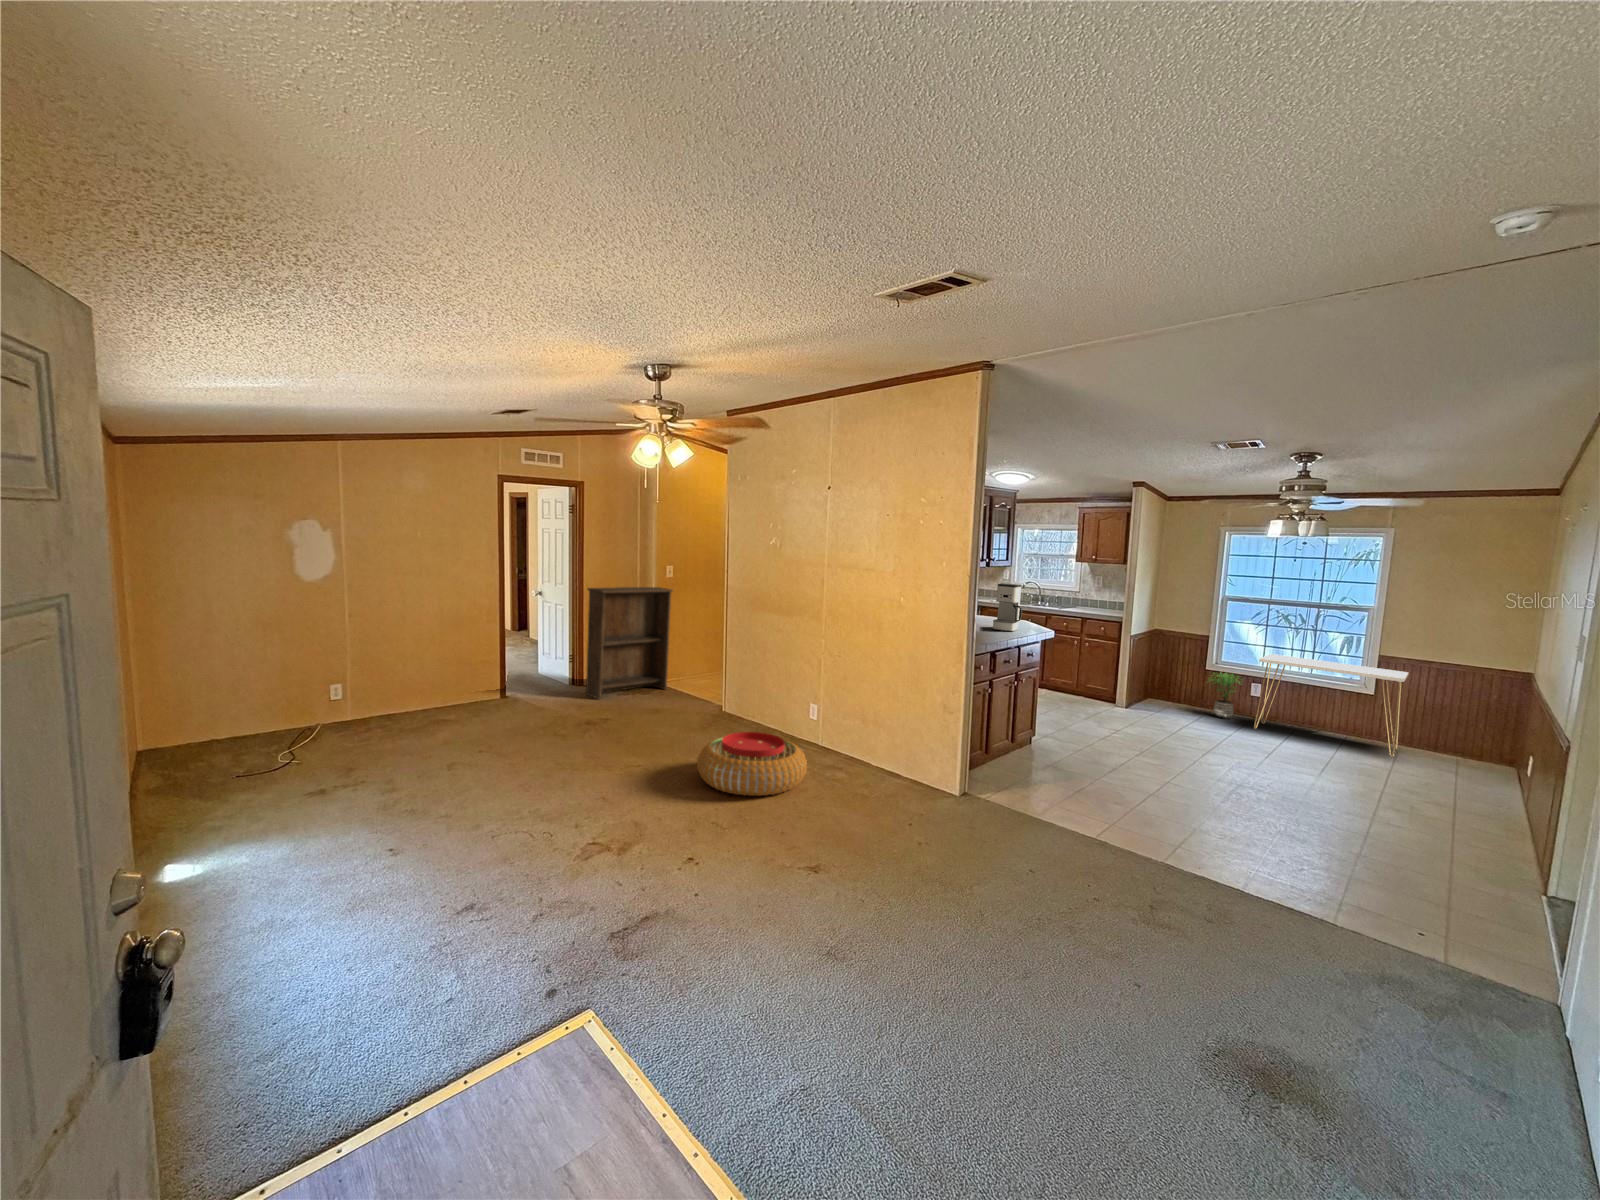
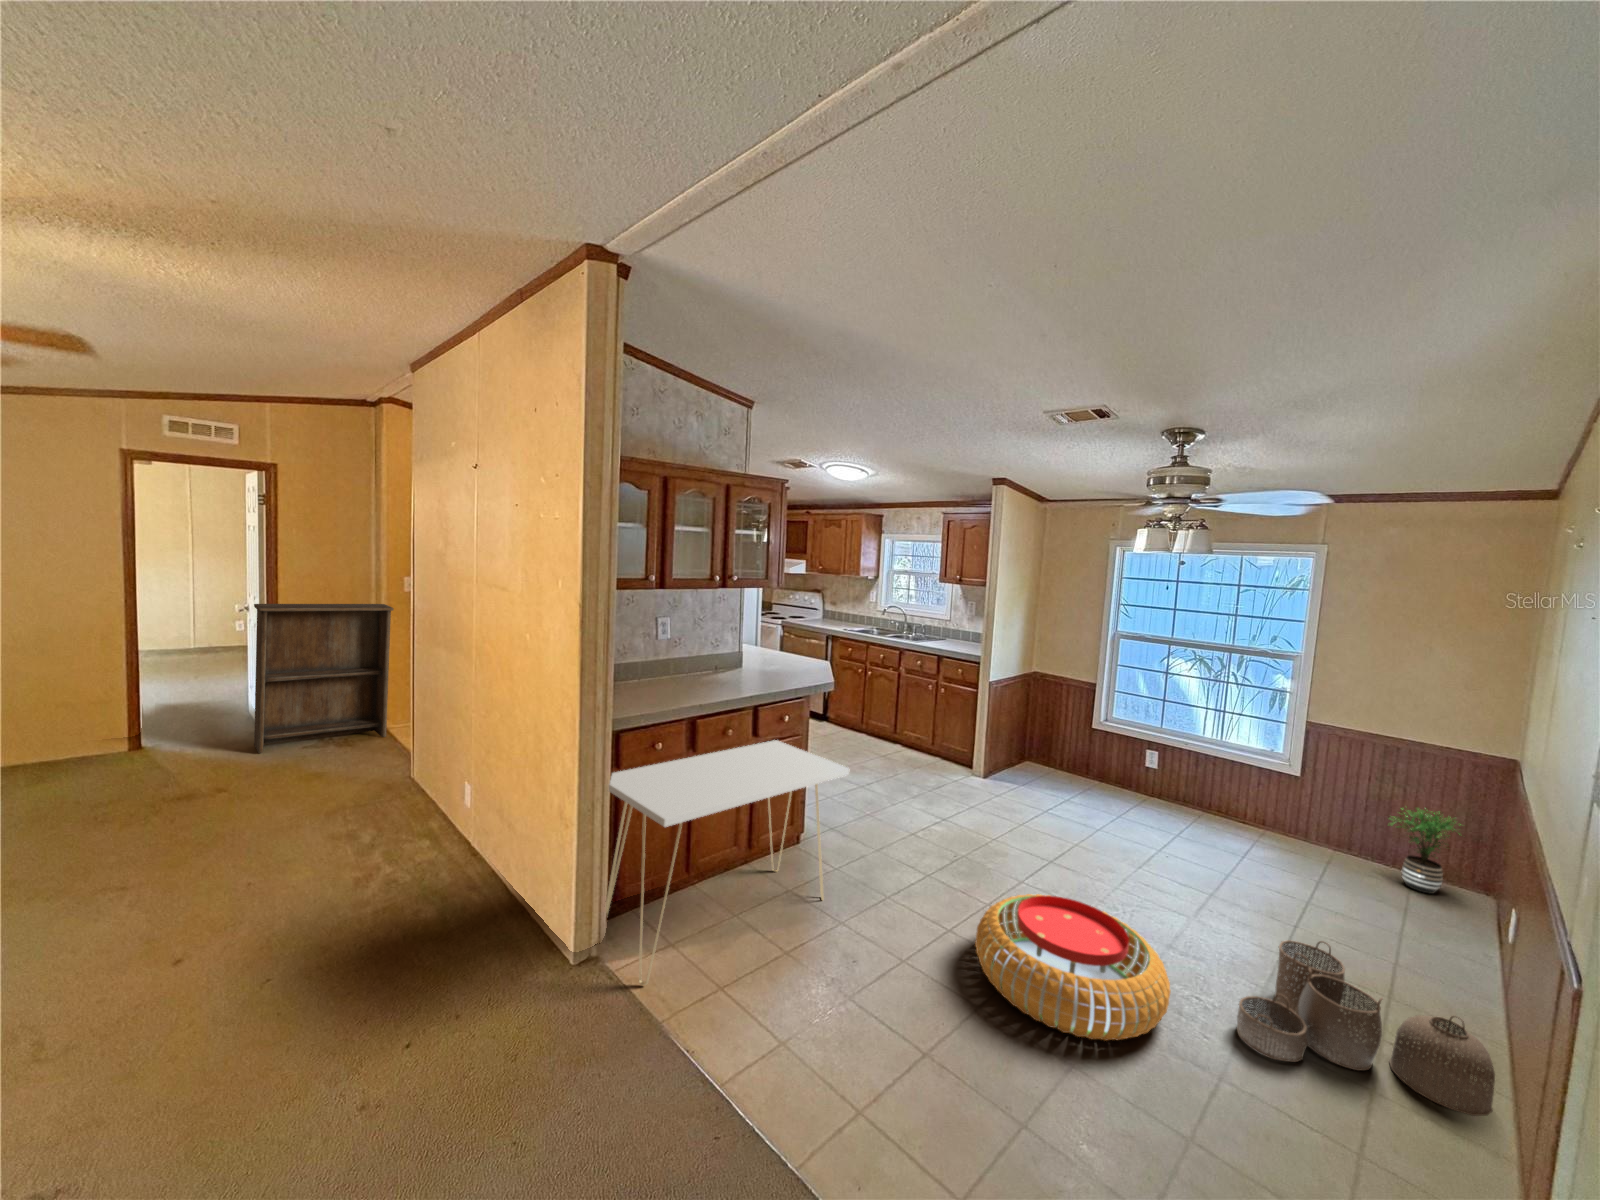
coffee maker: present [993,583,1022,631] -> none [733,613,781,685]
console table: present [1254,654,1408,756] -> present [606,740,849,985]
potted plant: present [1208,673,1240,719] -> present [1390,808,1461,894]
pouf: present [697,732,807,796] -> present [975,894,1171,1041]
woven basket: none [1355,769,1503,841] -> present [1237,940,1495,1116]

